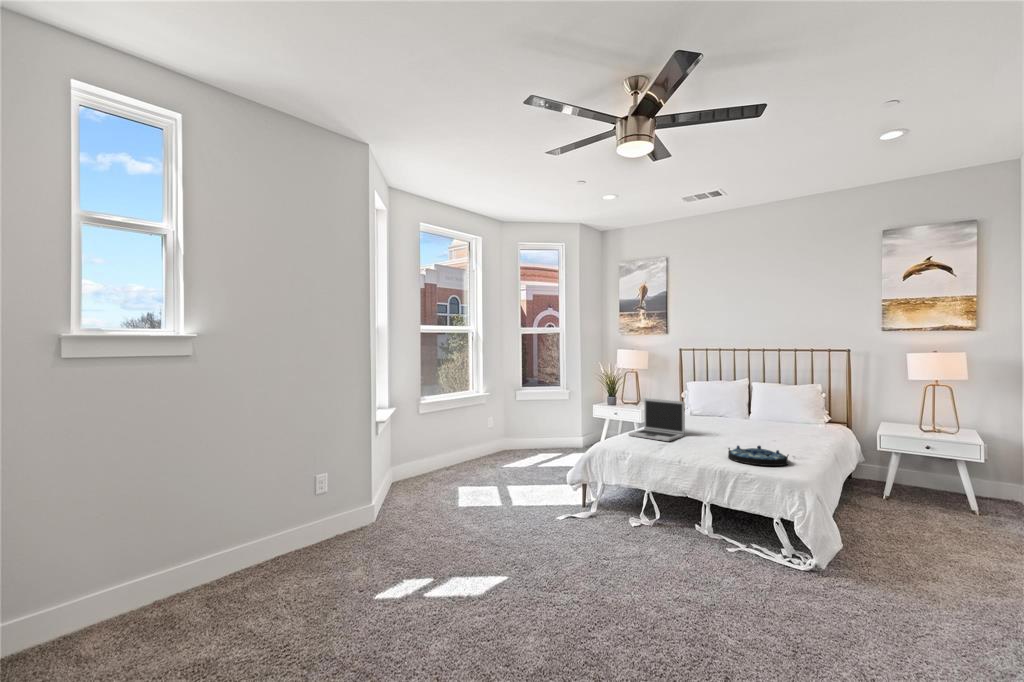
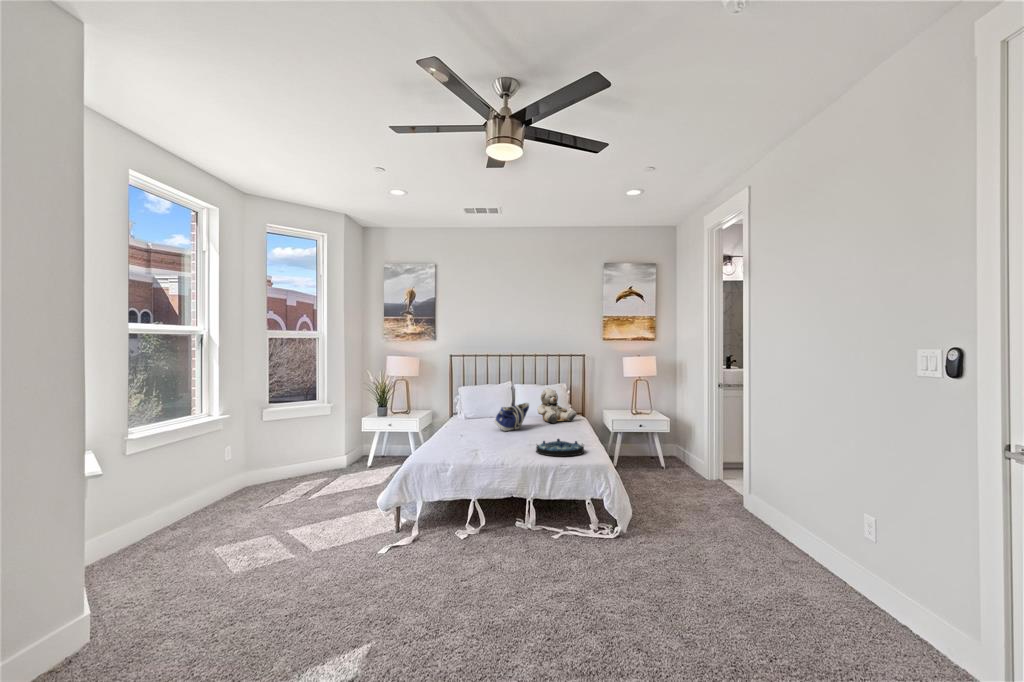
teddy bear: none [768,390,821,431] -> present [537,388,577,423]
laptop: present [628,398,685,441] -> none [434,404,484,444]
tote bag: none [703,404,749,433] -> present [494,403,529,431]

